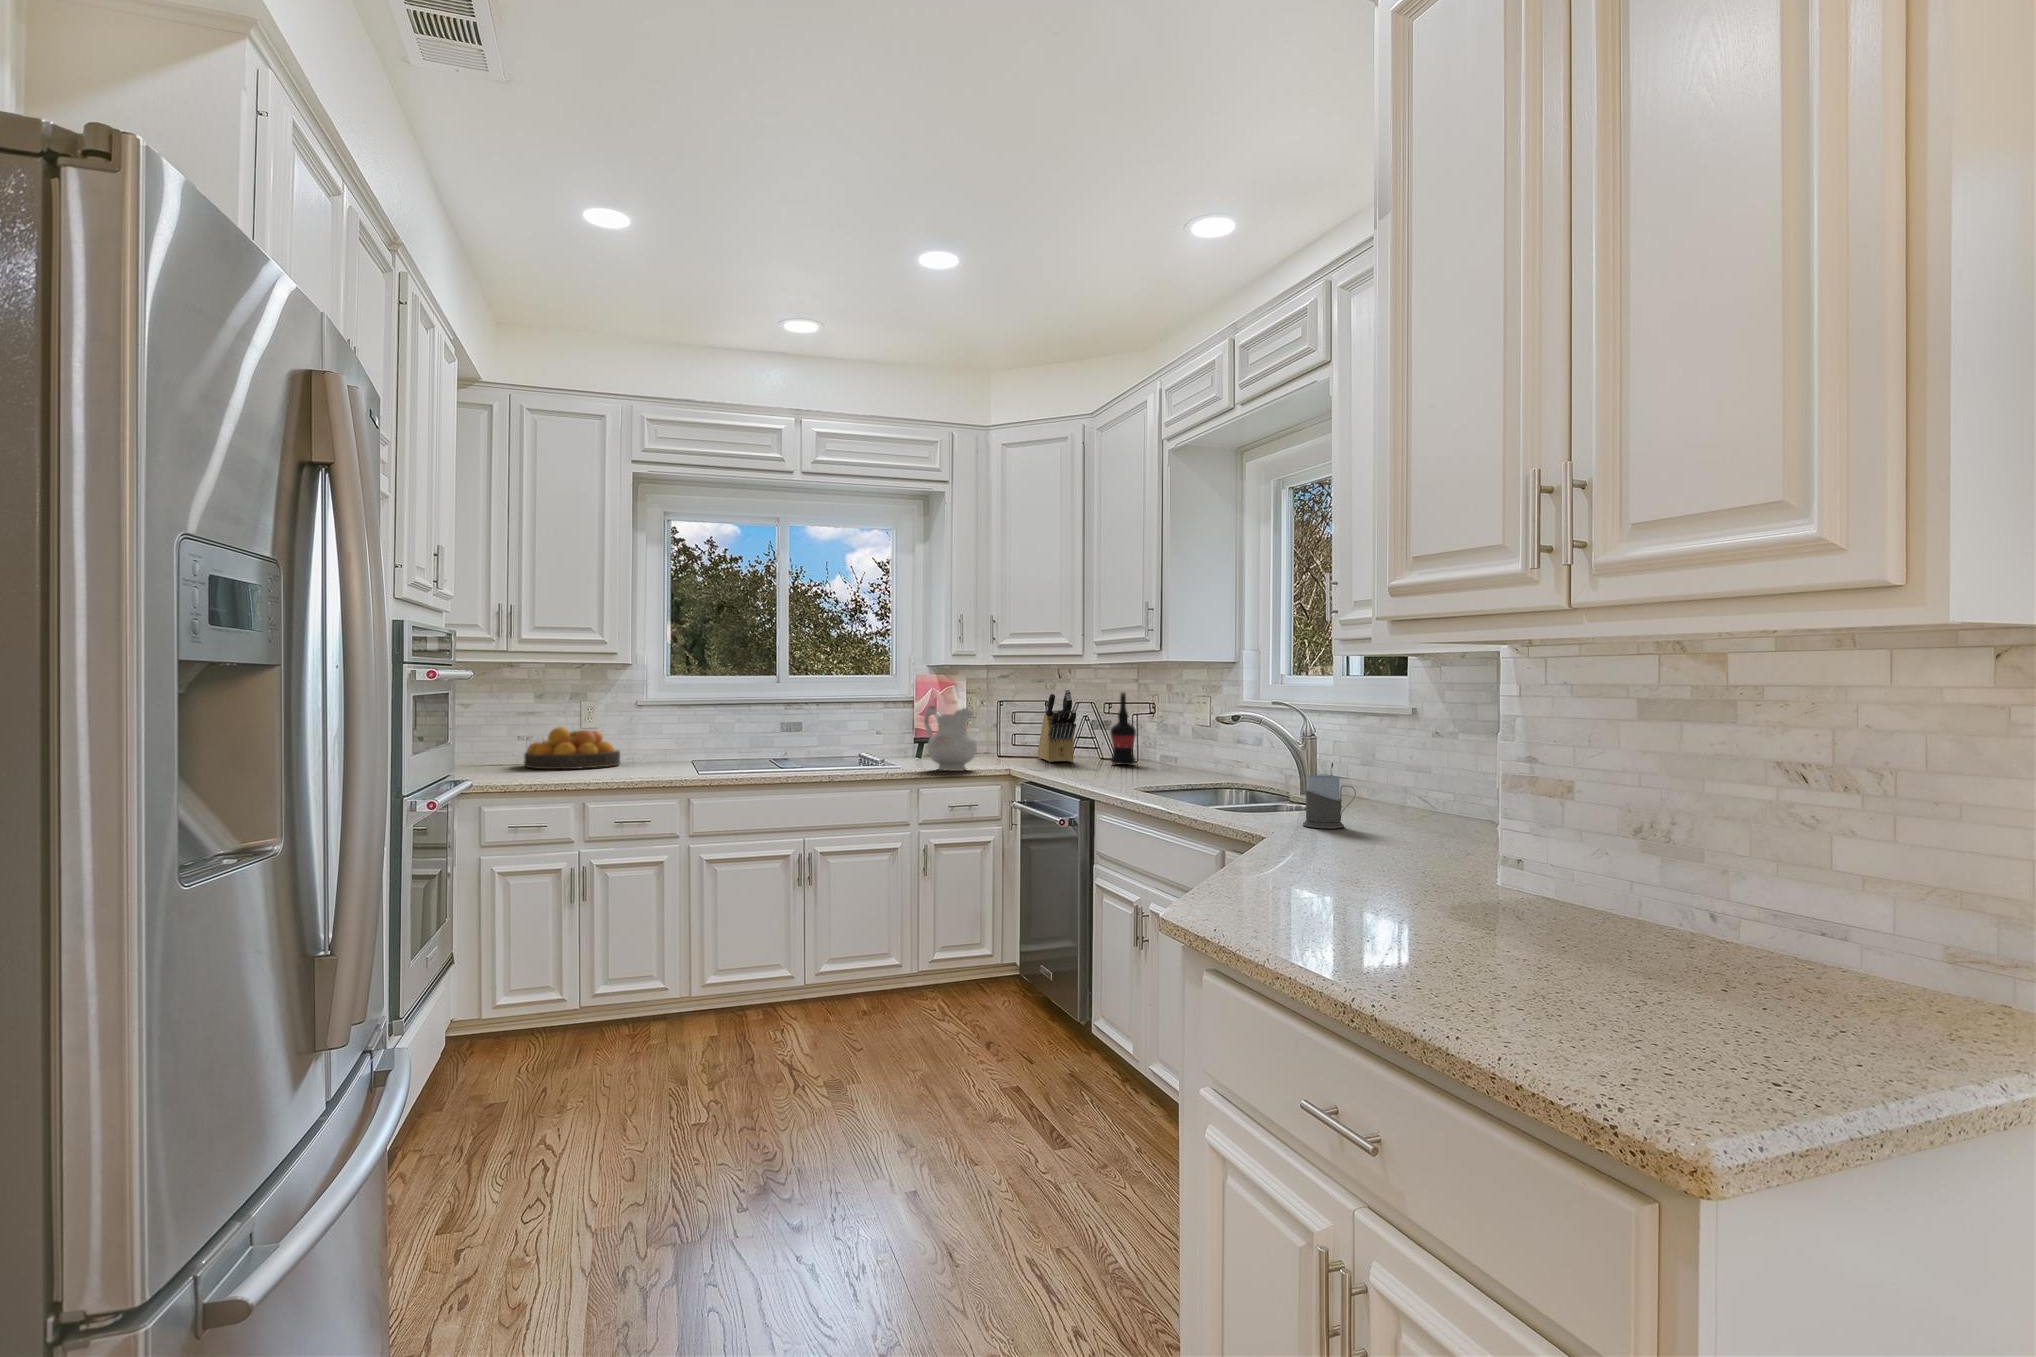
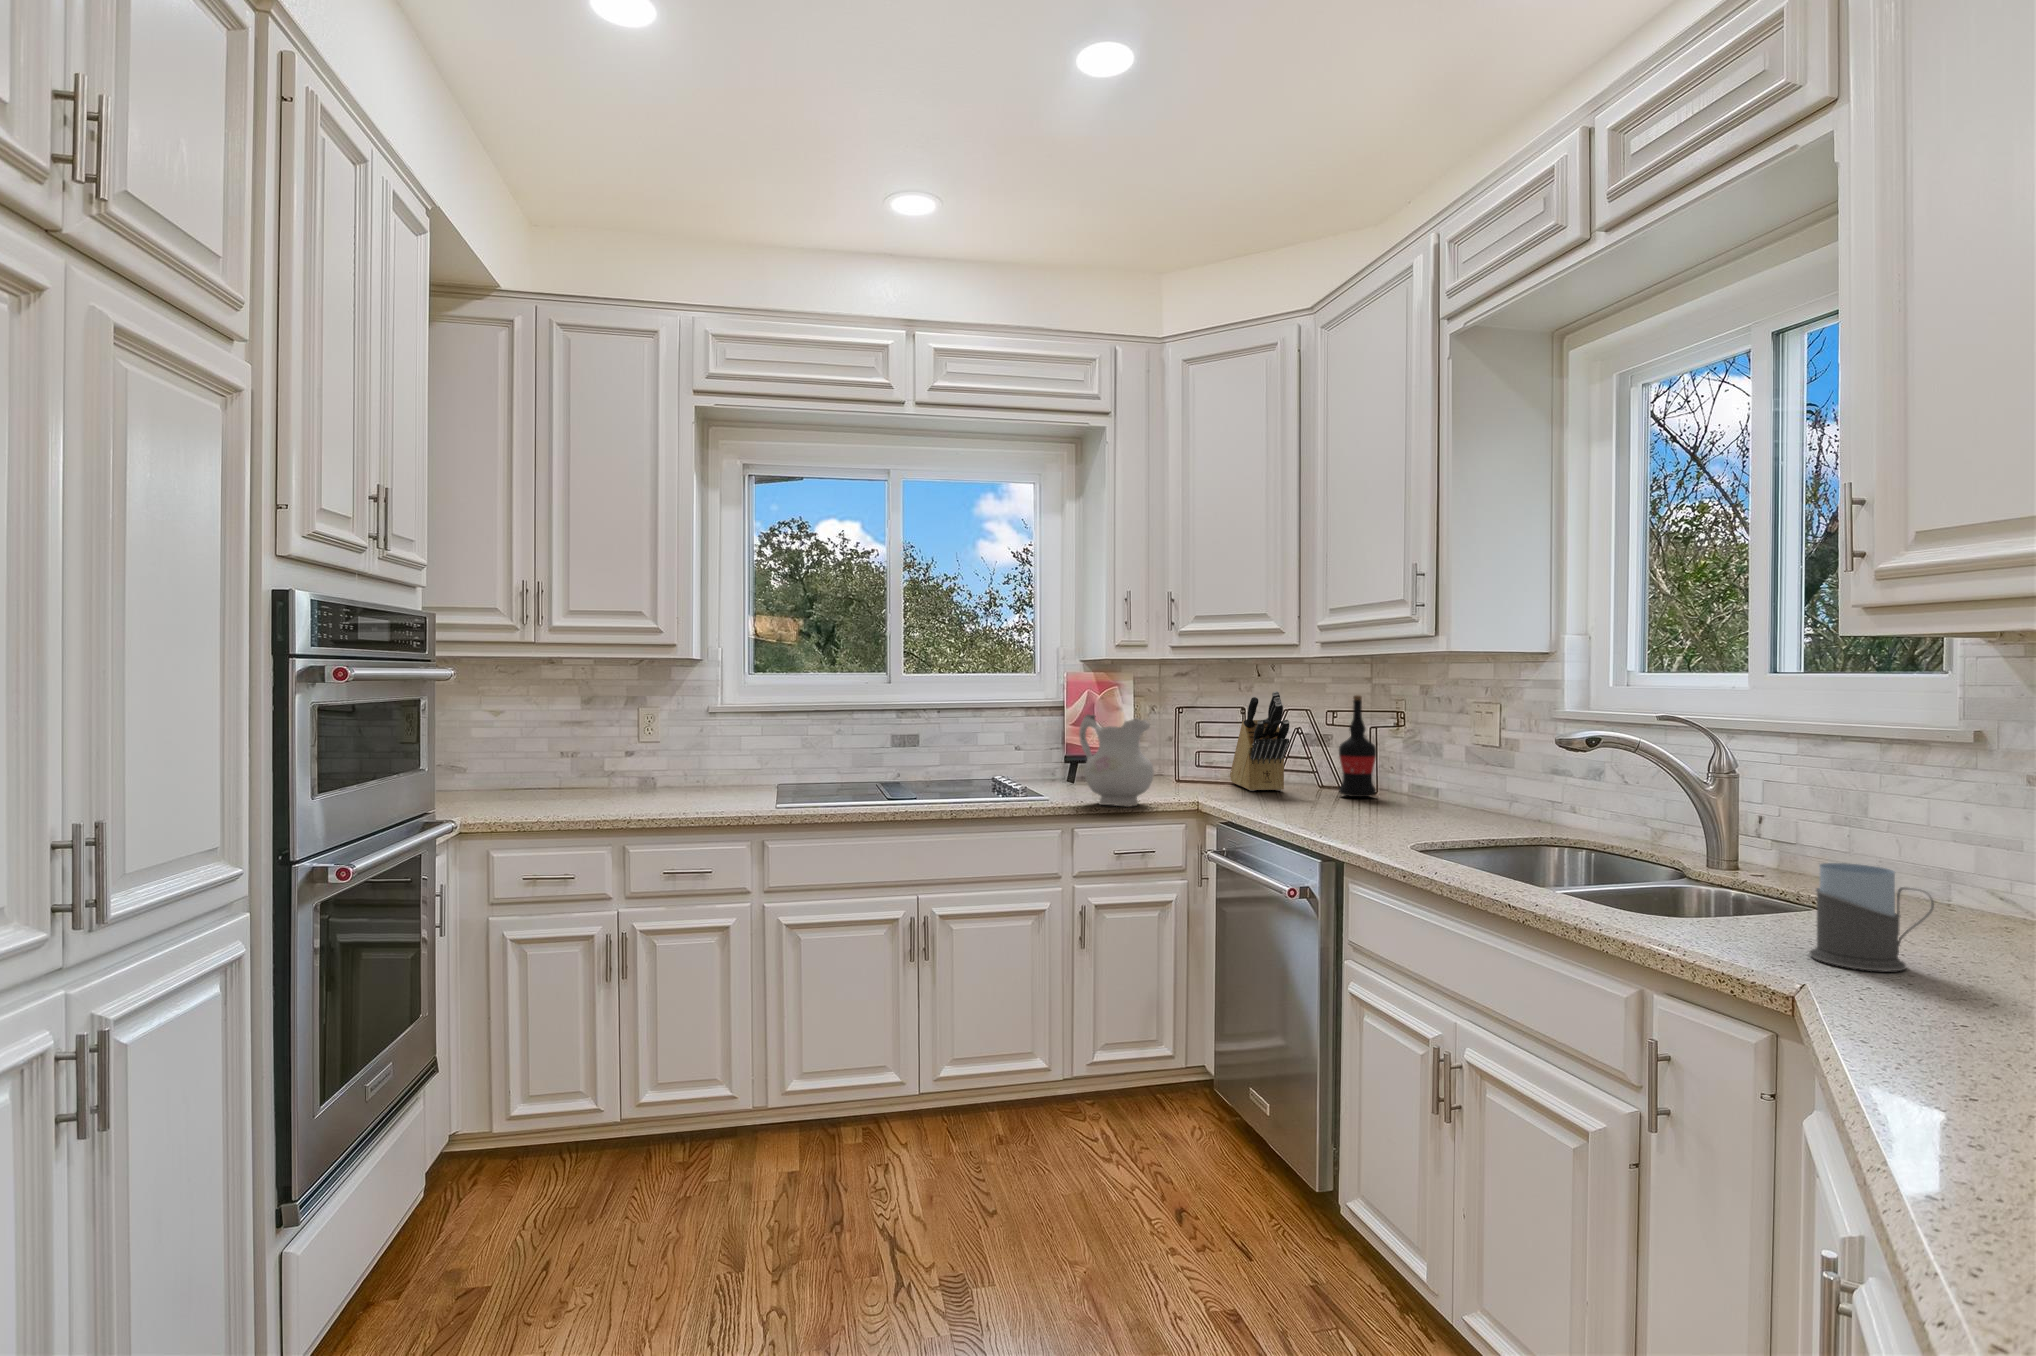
fruit bowl: present [524,727,620,769] -> none [566,737,687,796]

